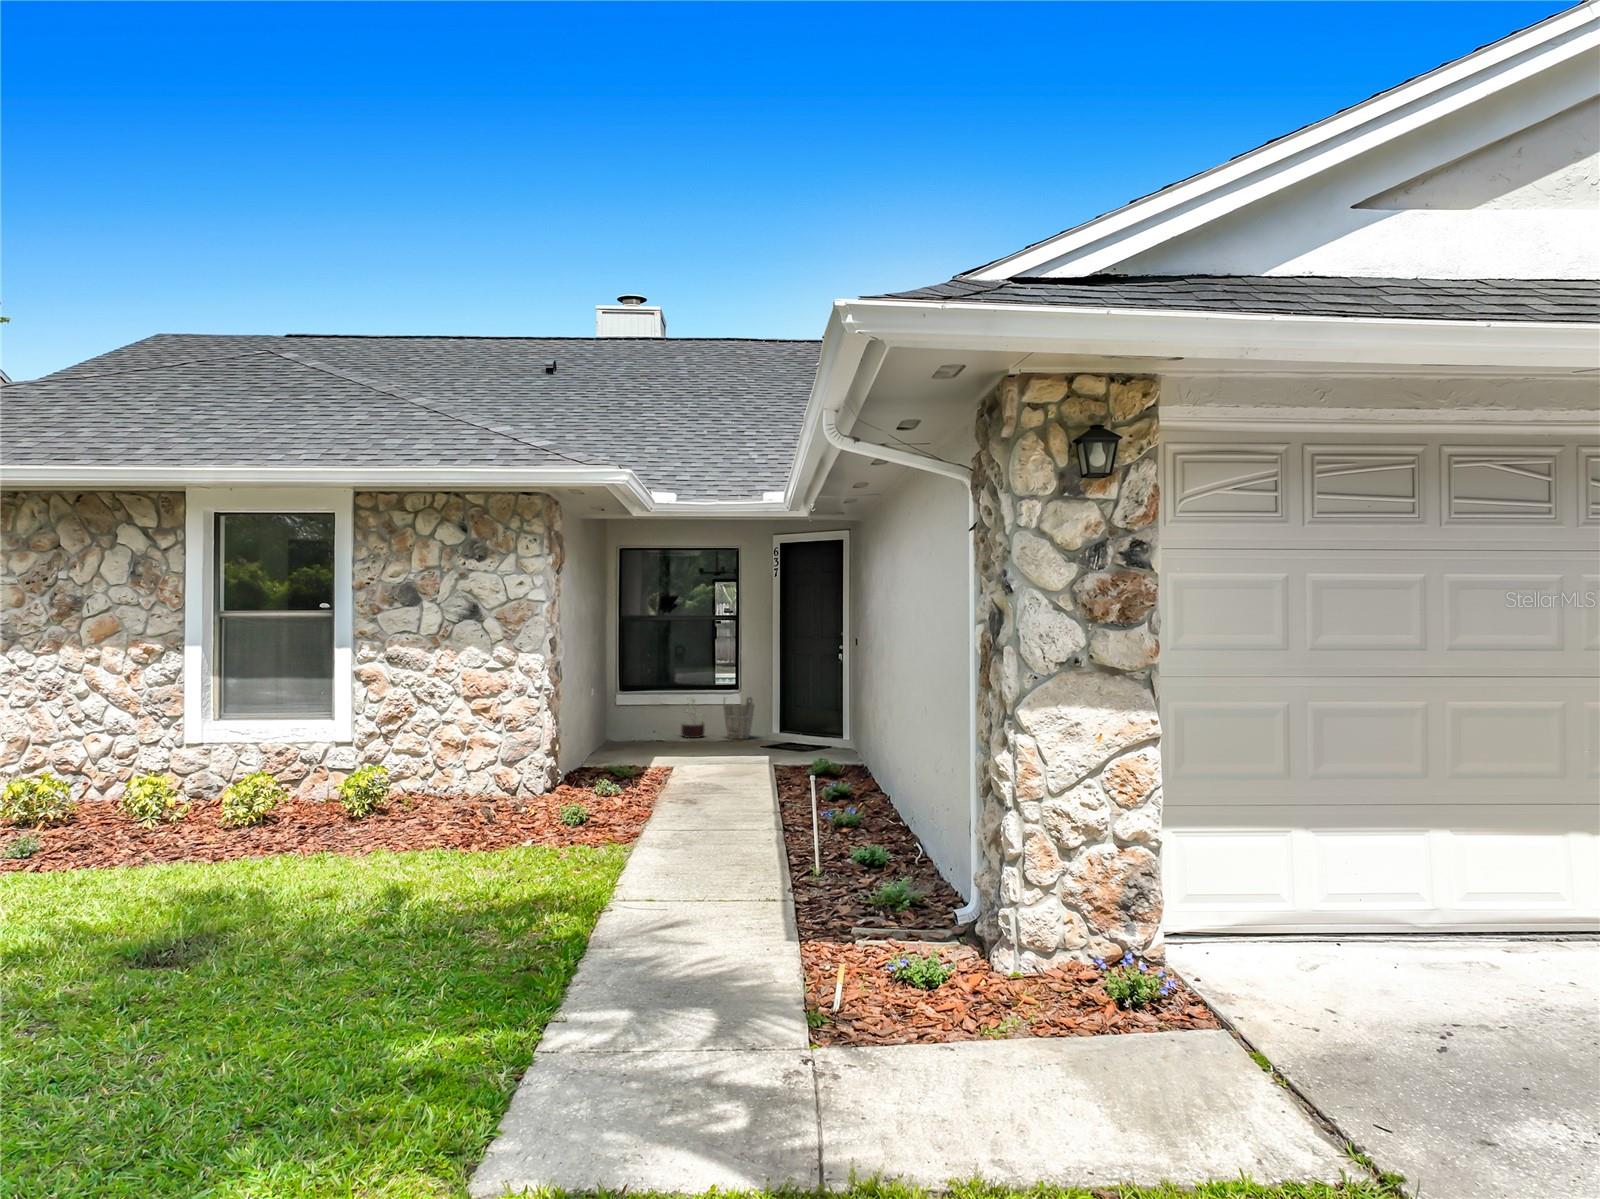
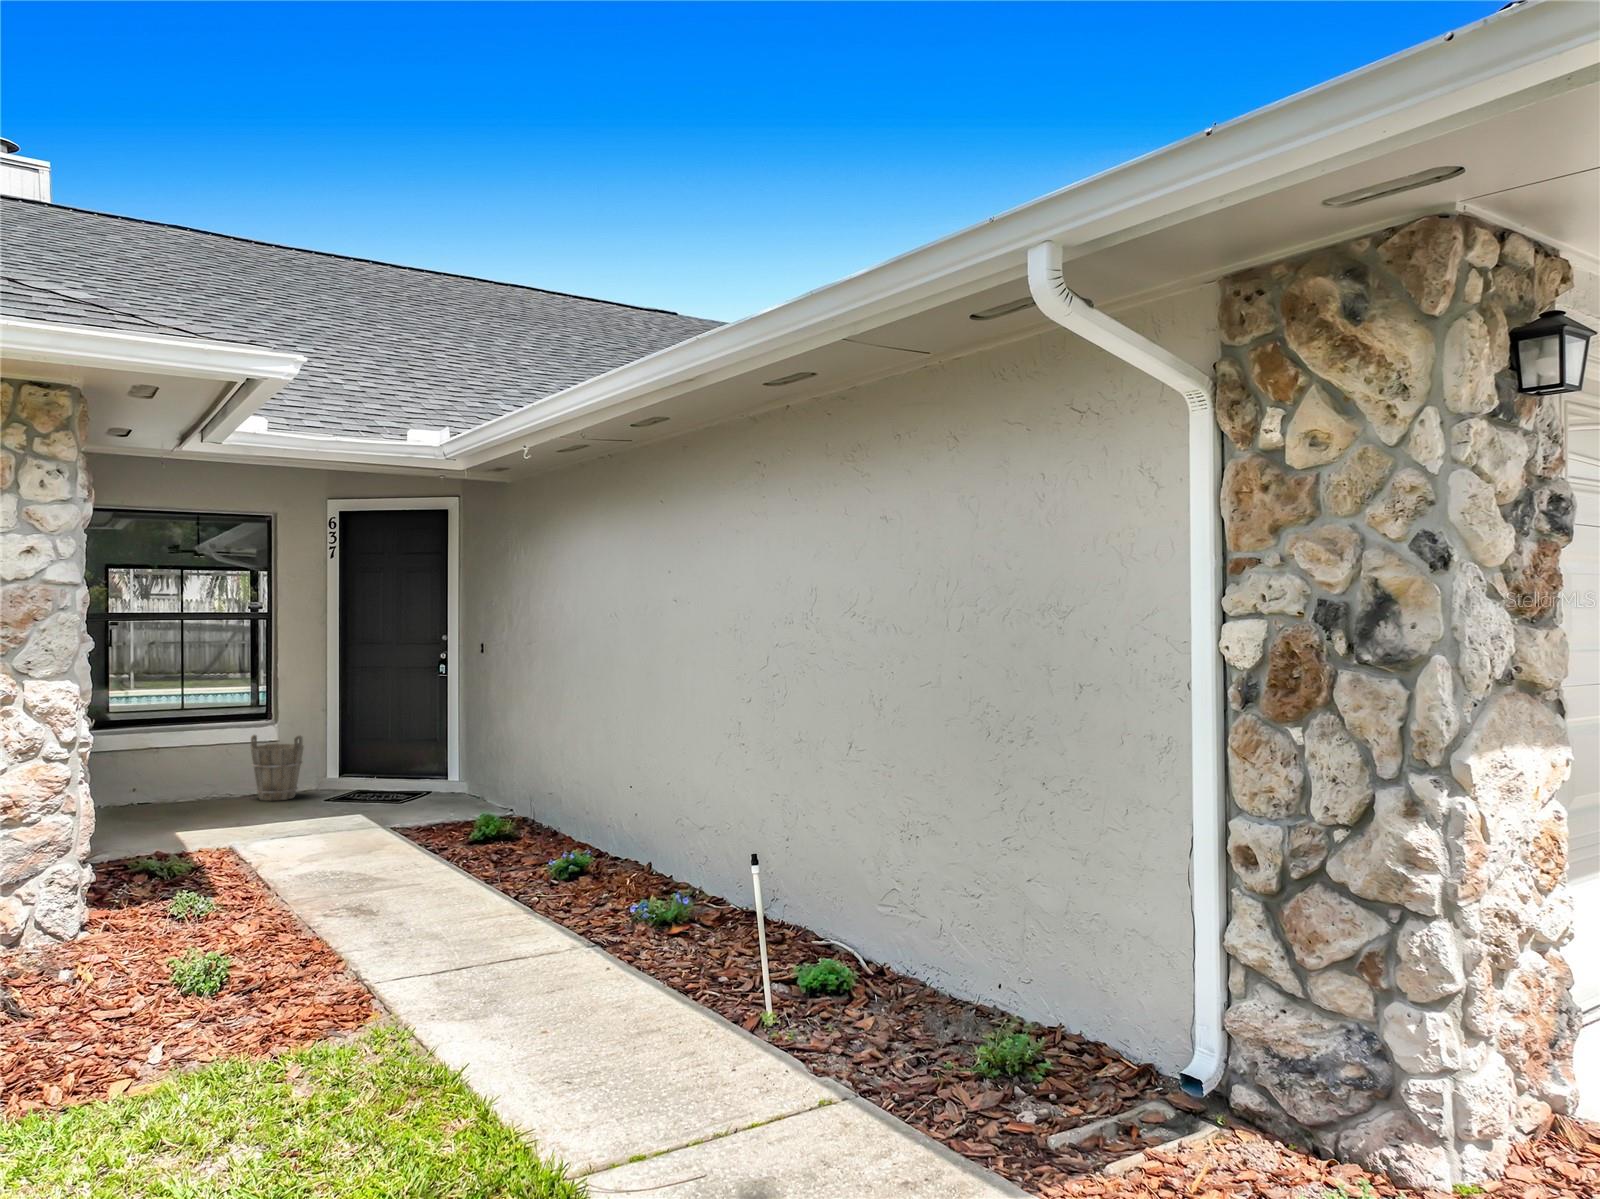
decorative plant: present [681,697,705,738] -> none [170,737,221,805]

